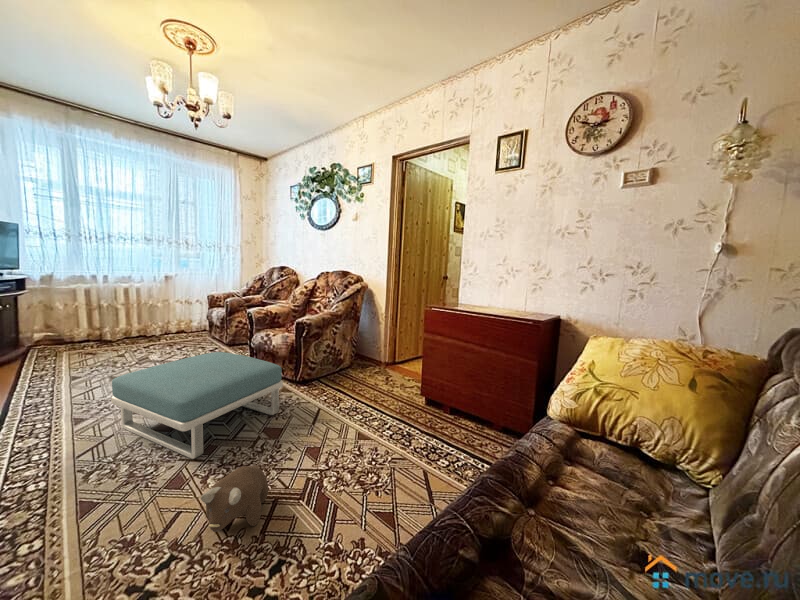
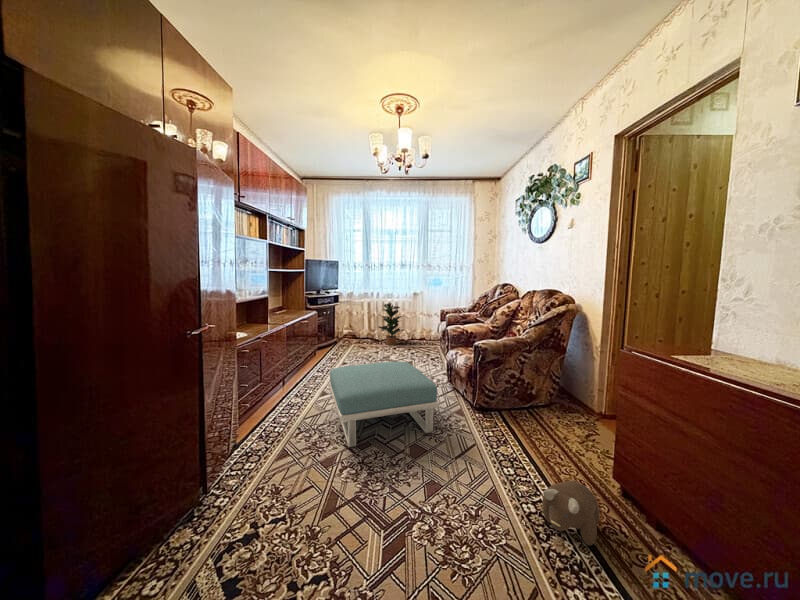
potted plant: none [114,288,161,343] -> present [378,303,404,345]
plush toy: present [200,465,268,532] -> present [542,481,600,546]

